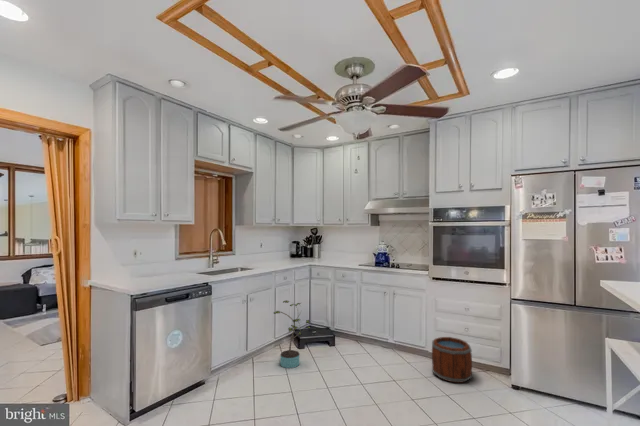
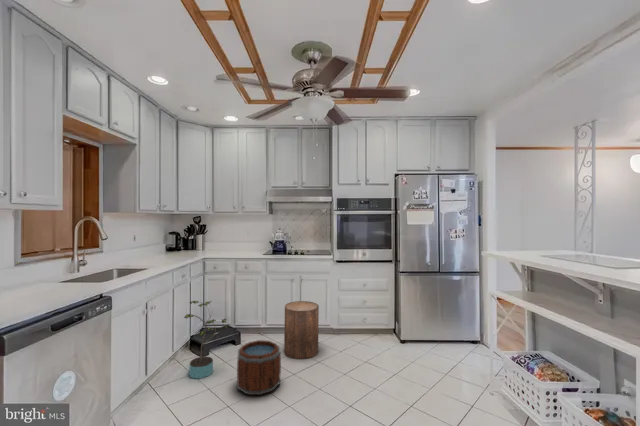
stool: none [368,315,404,376] -> present [284,301,319,359]
bucket: present [432,337,472,382] -> present [237,340,281,395]

